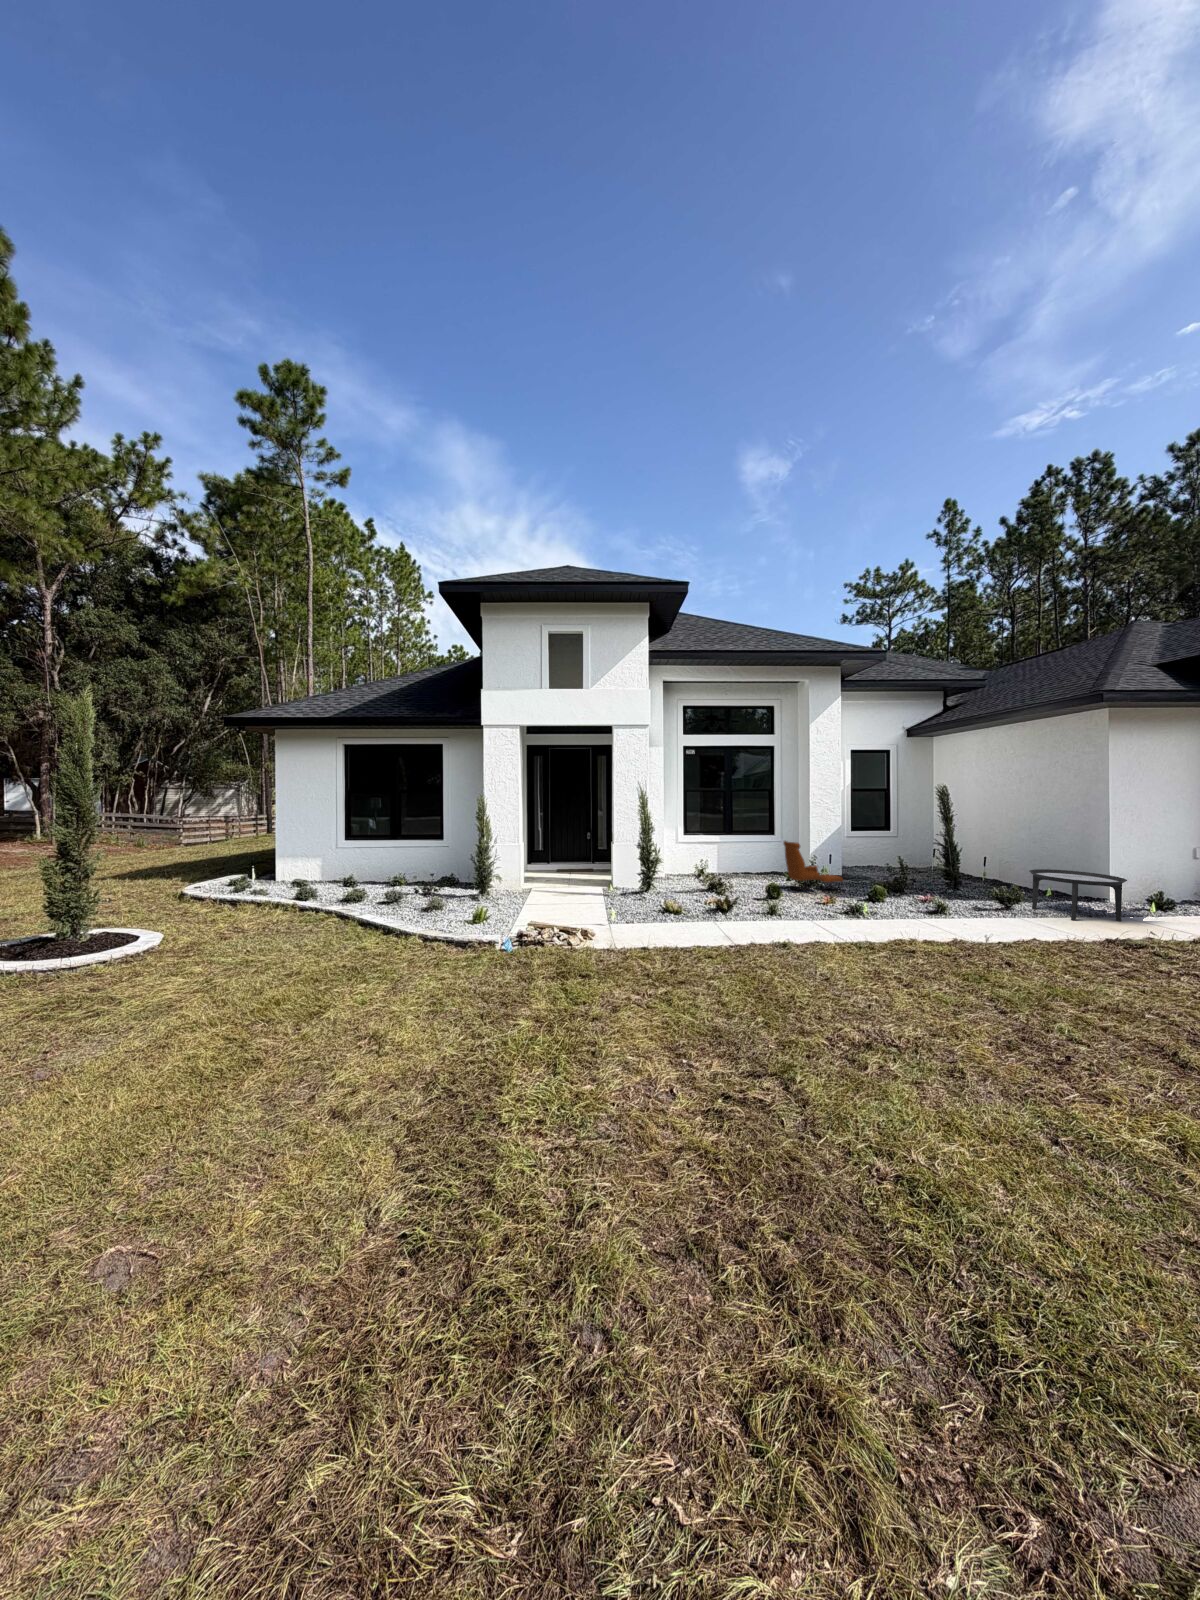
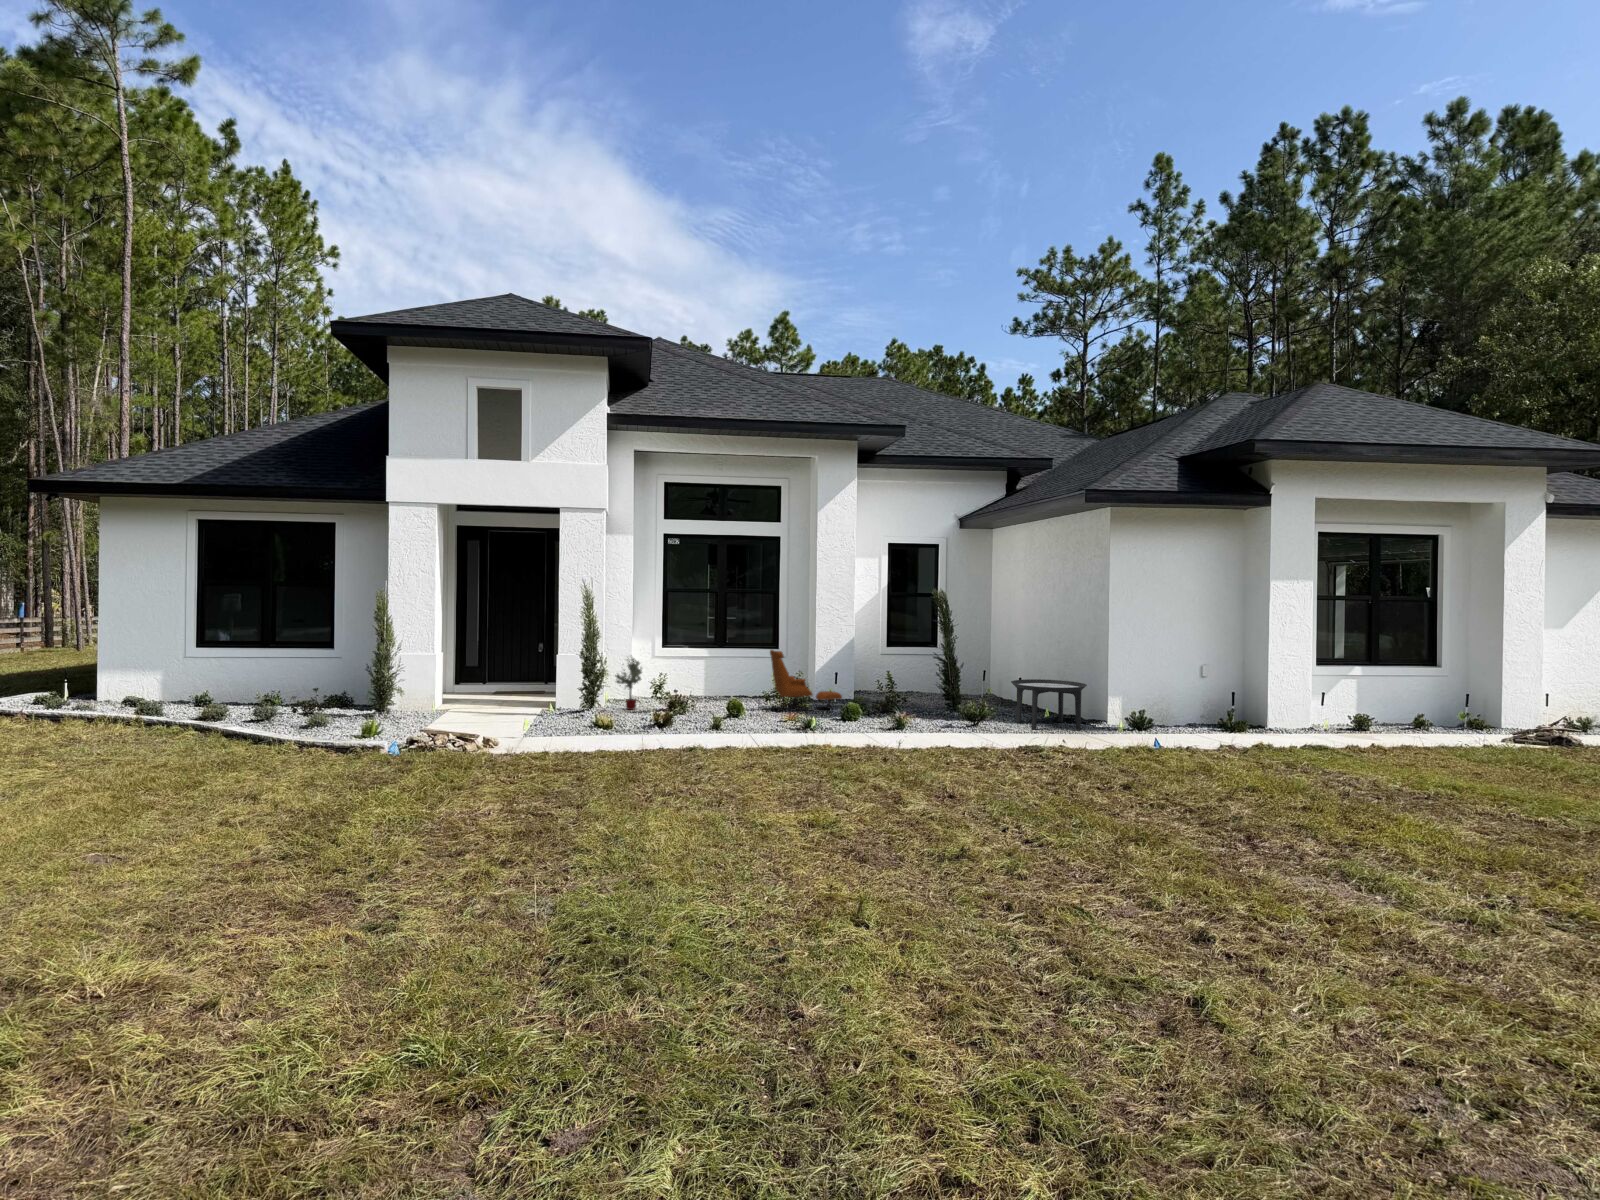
potted tree: none [654,845,678,889] -> present [615,657,642,710]

